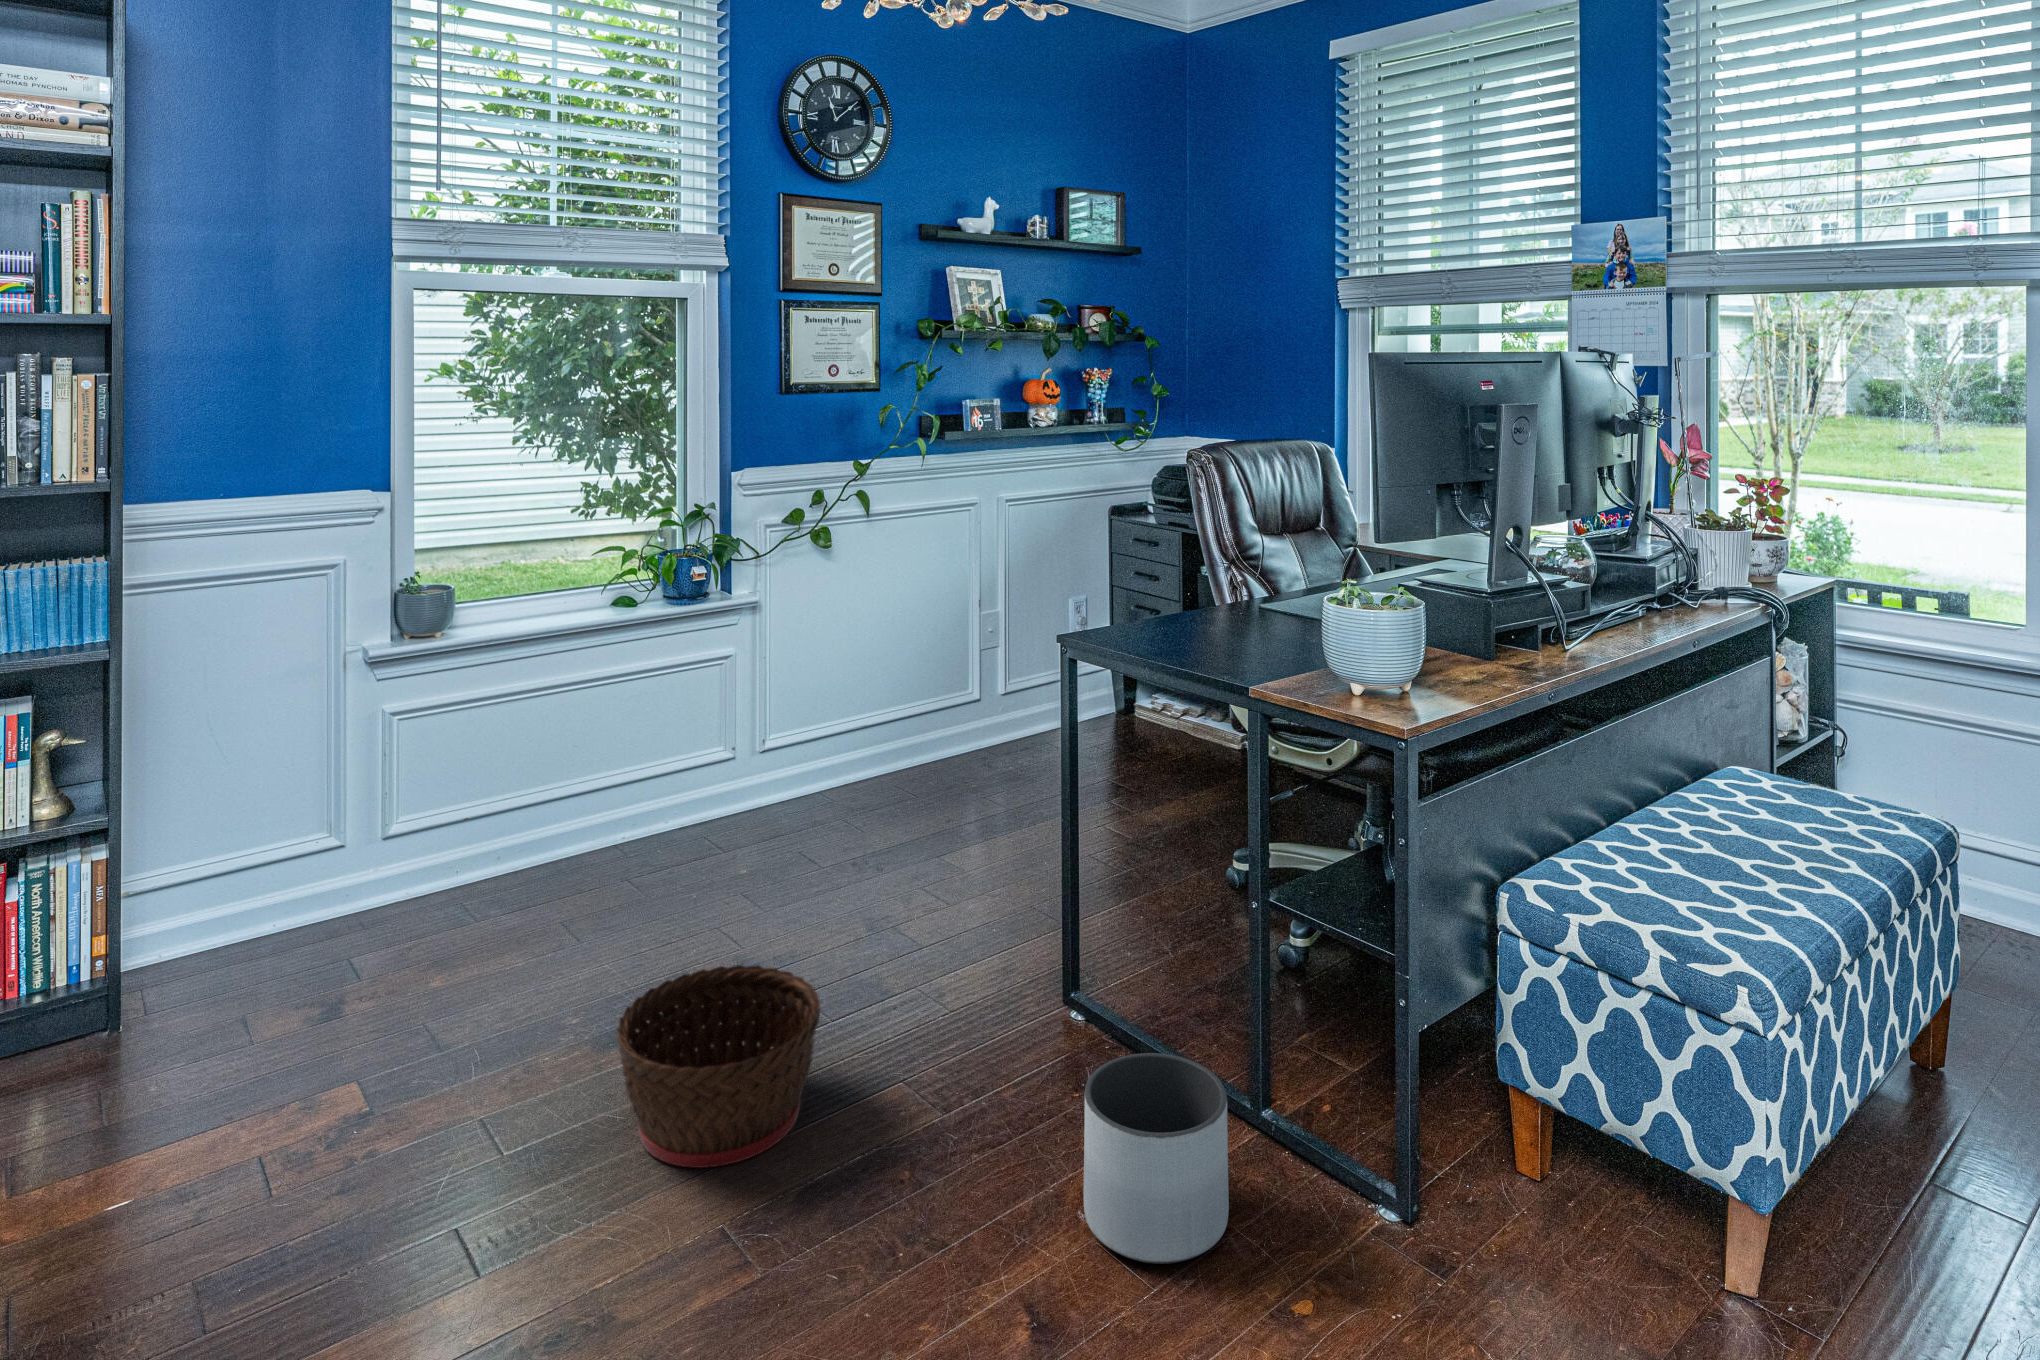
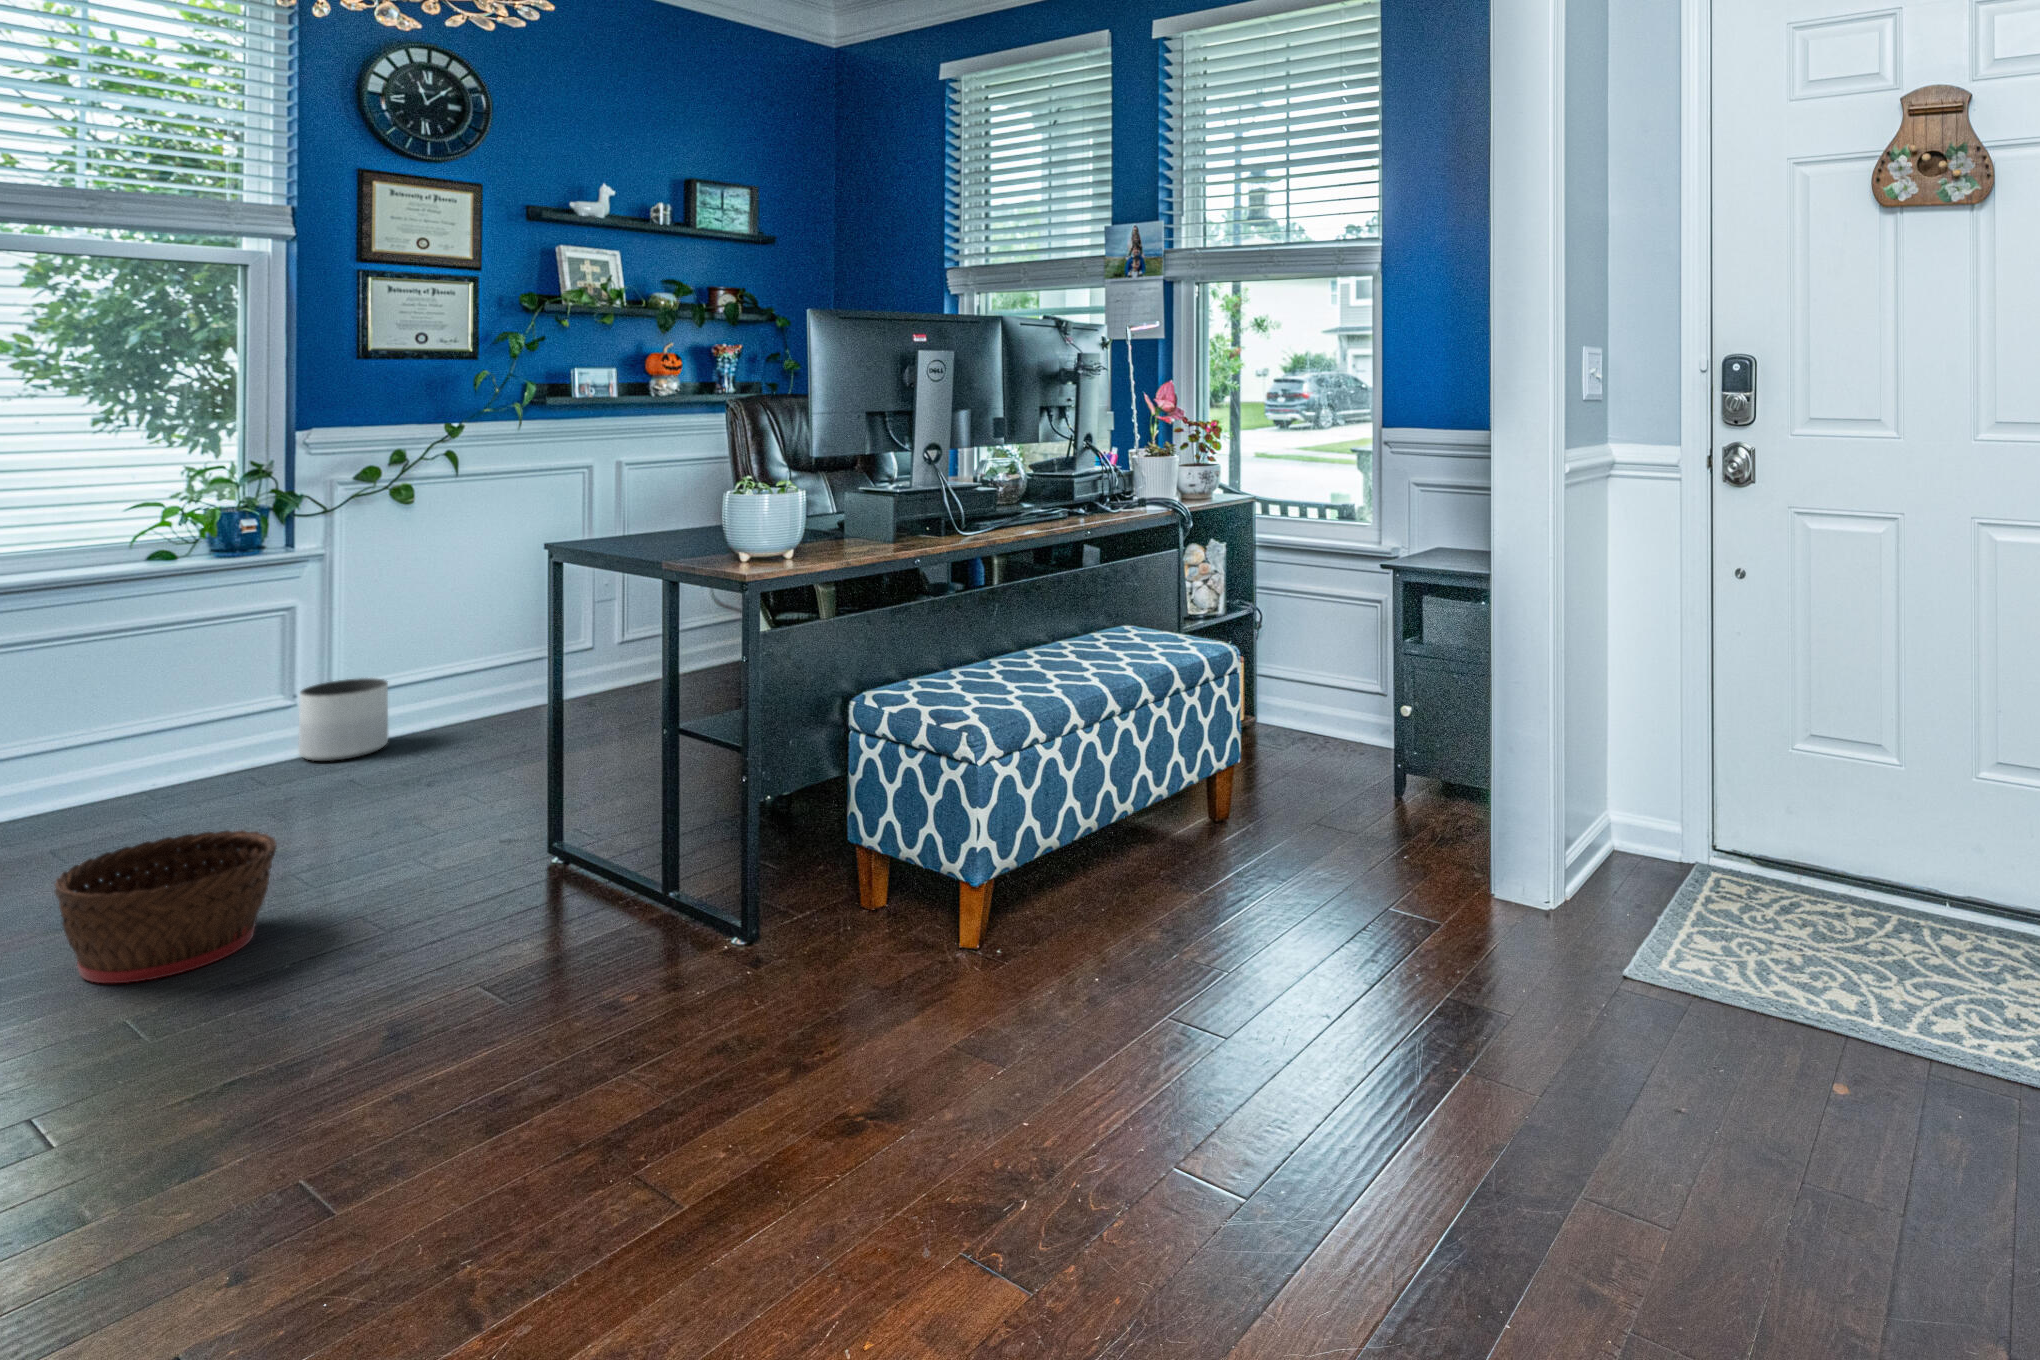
planter: present [1084,1053,1229,1264] -> present [298,678,388,761]

